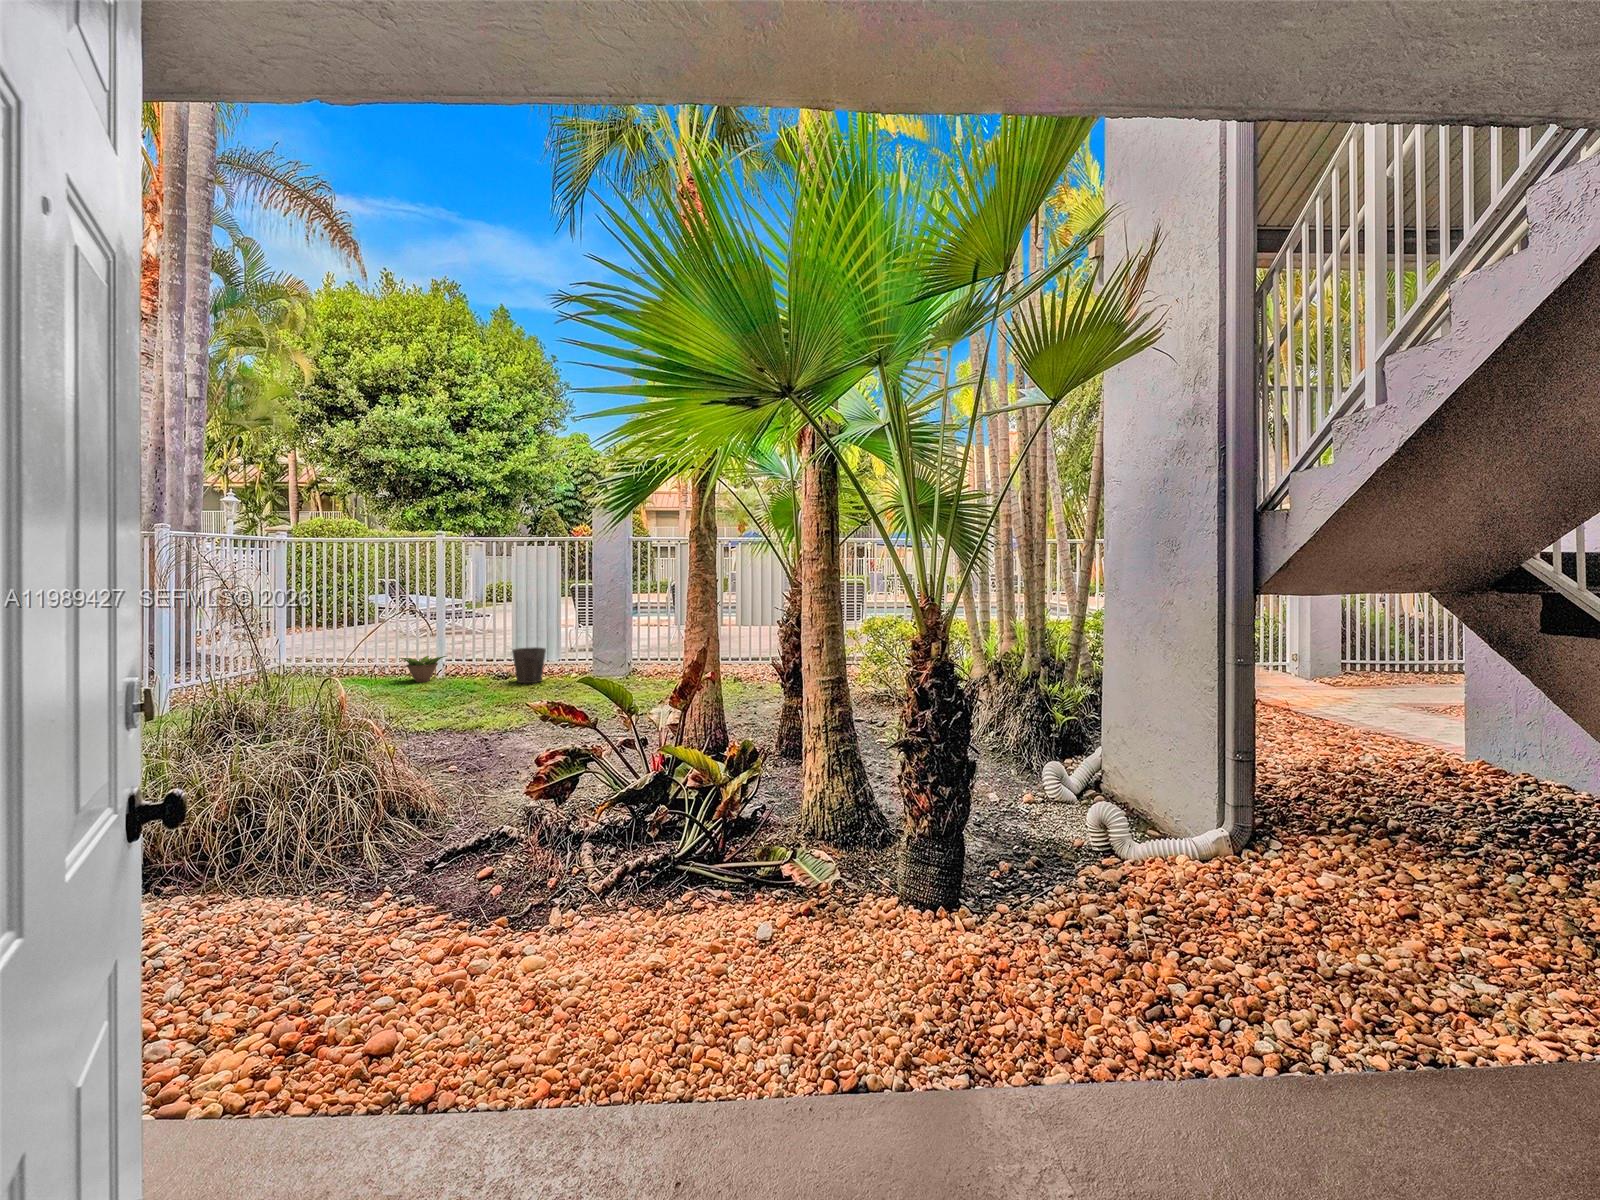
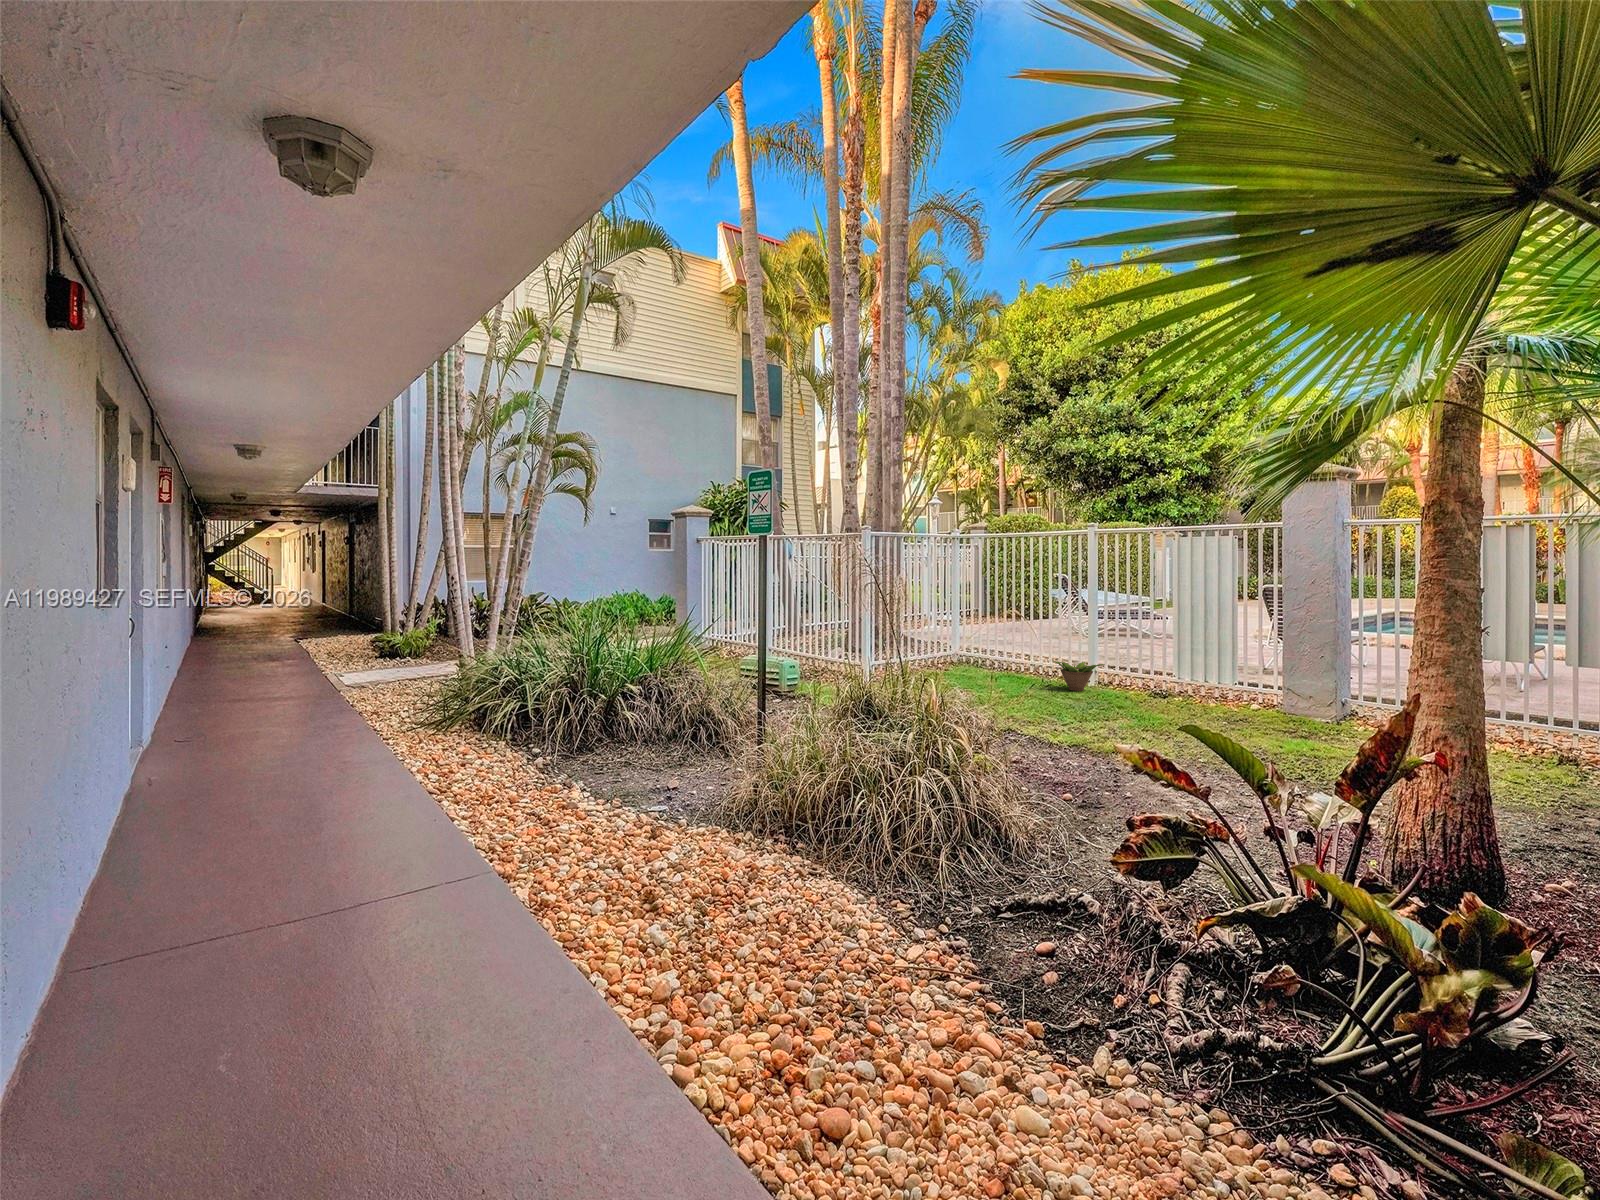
waste bin: present [512,647,546,683] -> none [1178,664,1223,710]

